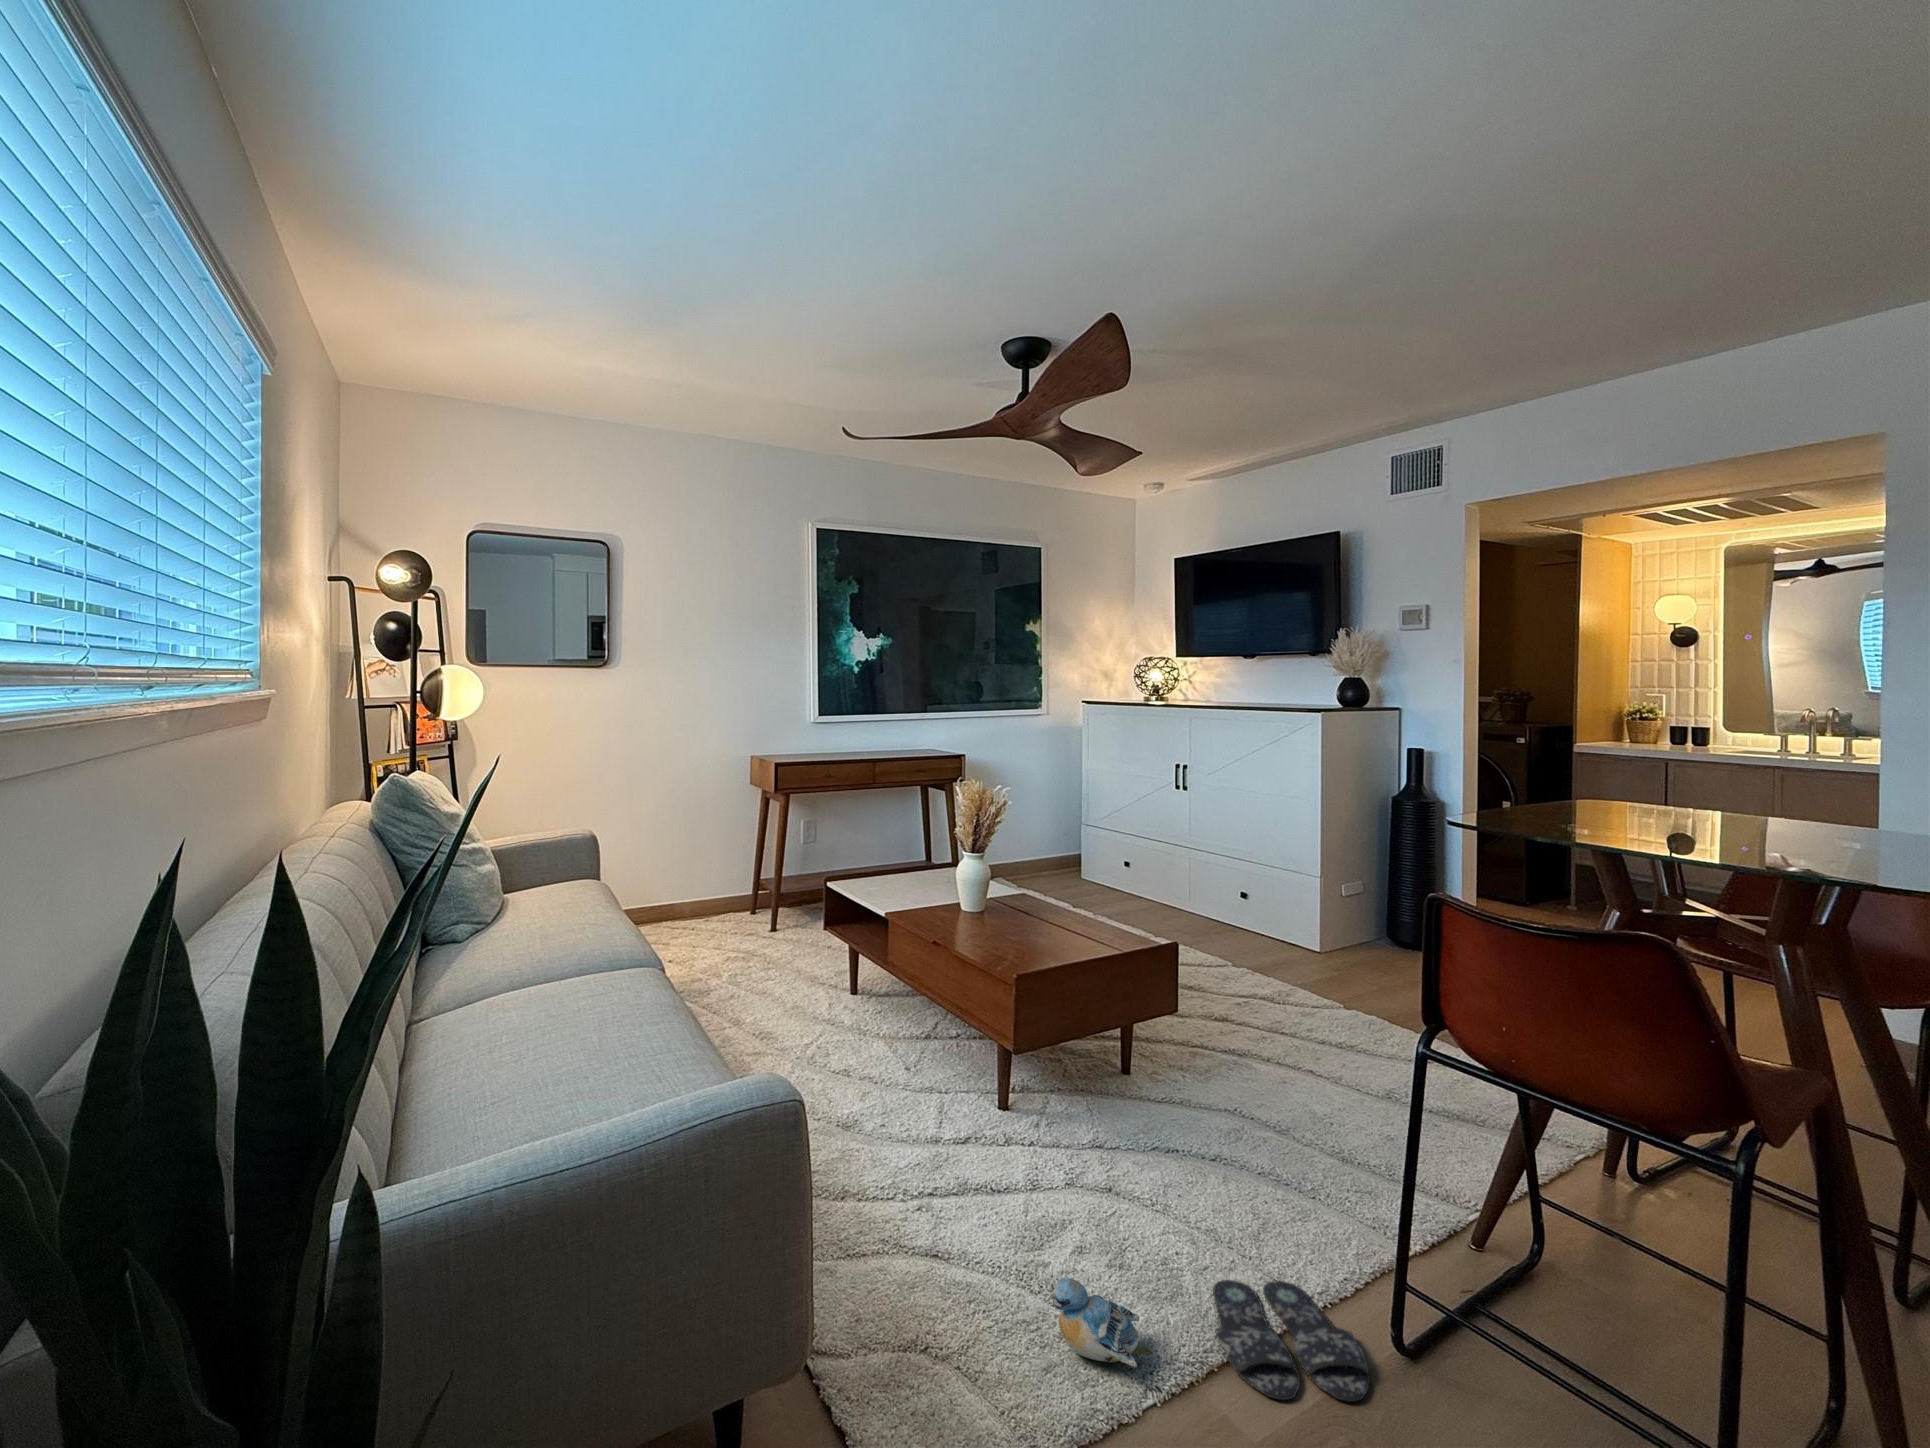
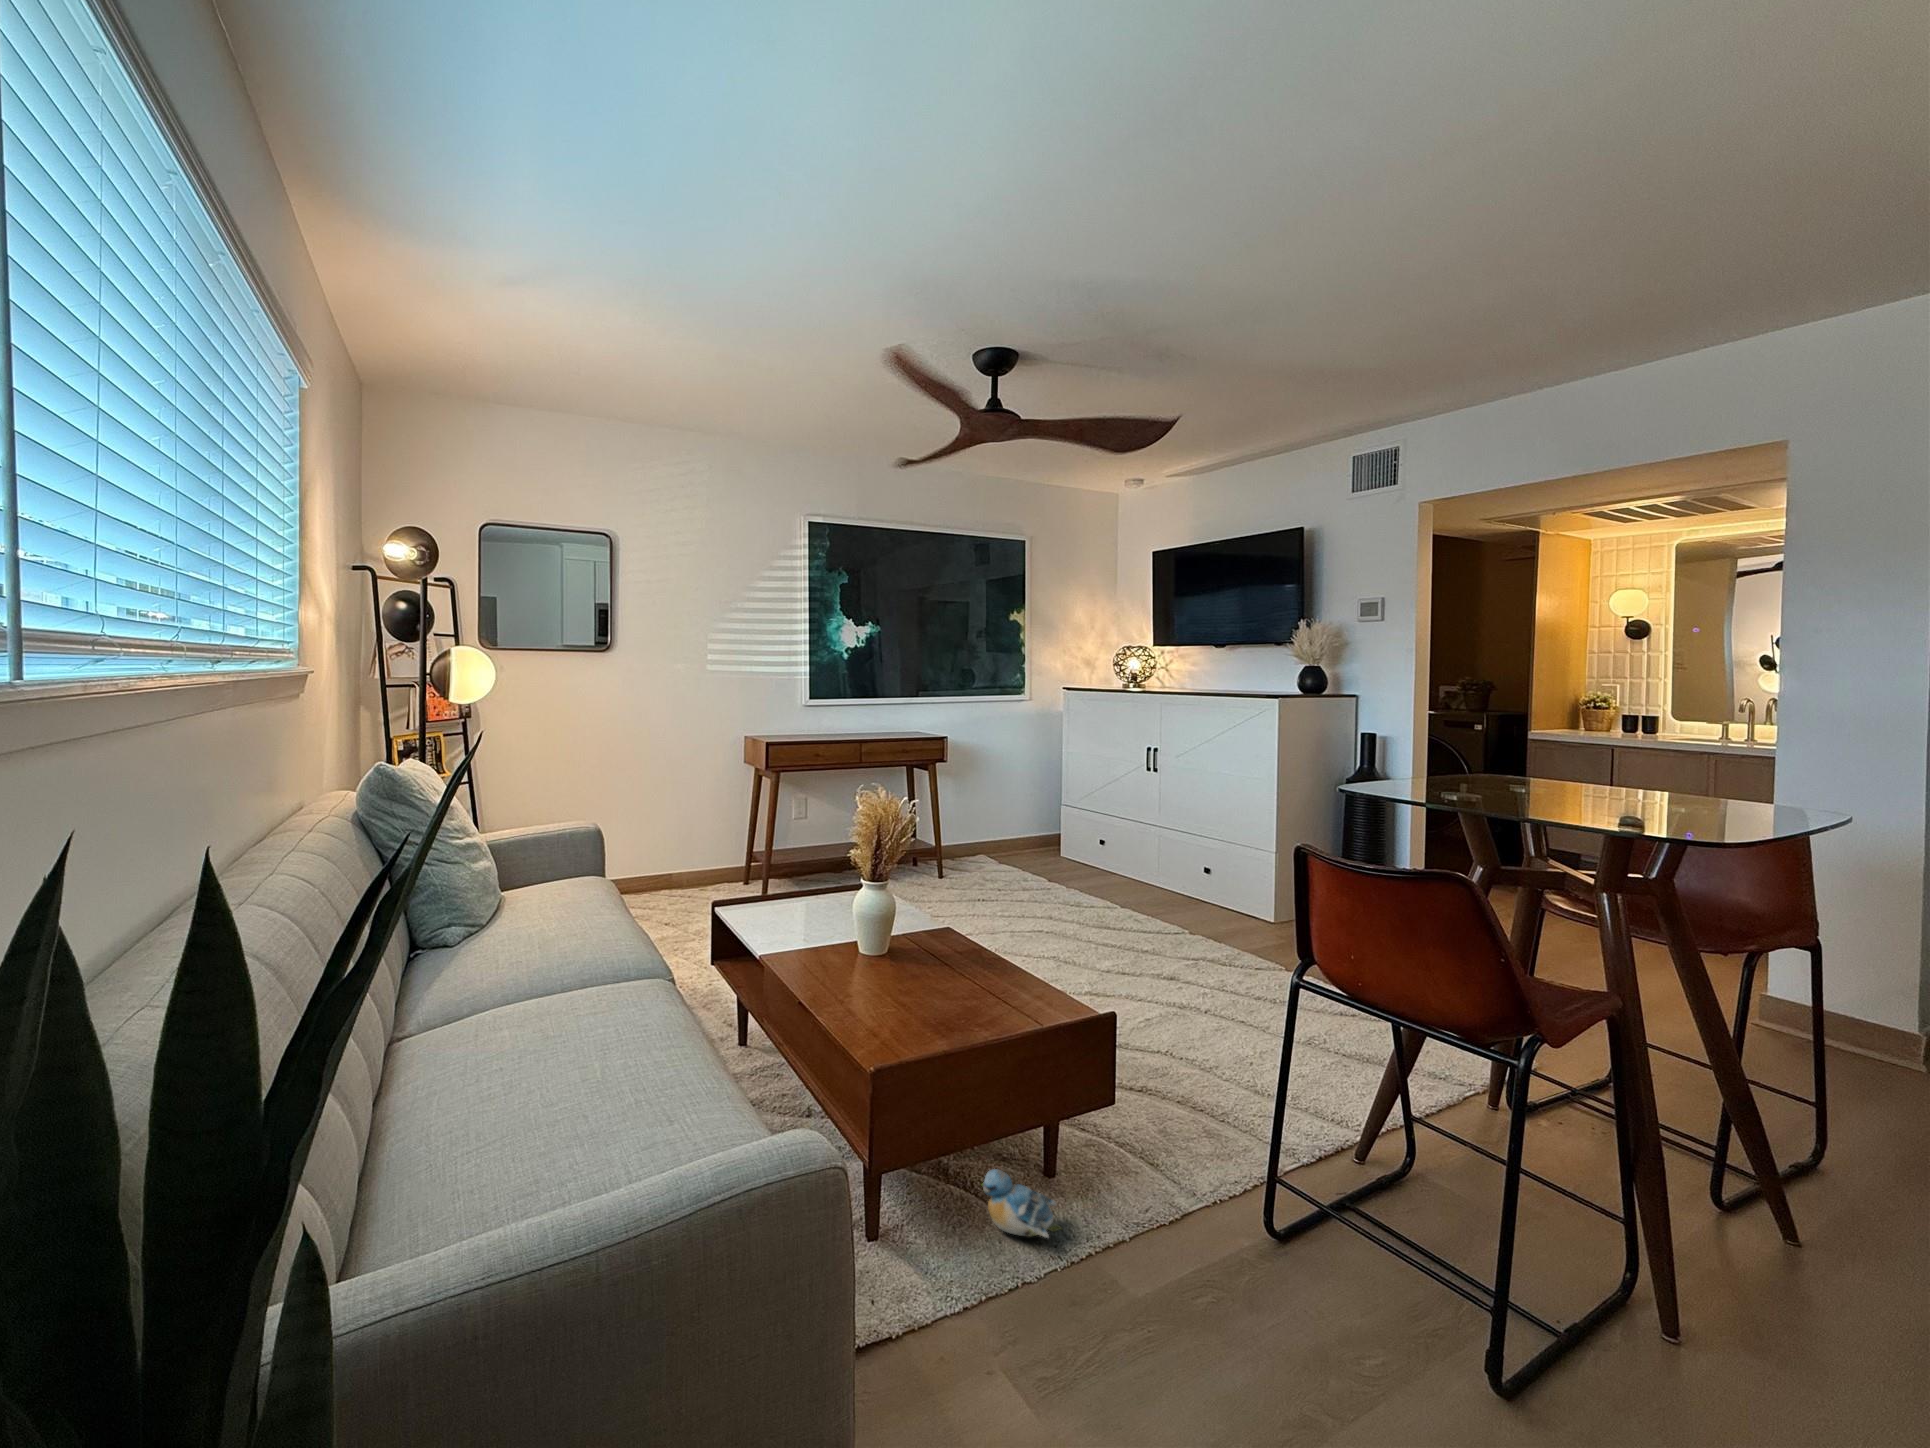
slippers: present [1213,1280,1370,1402] -> none [1120,1180,1244,1266]

